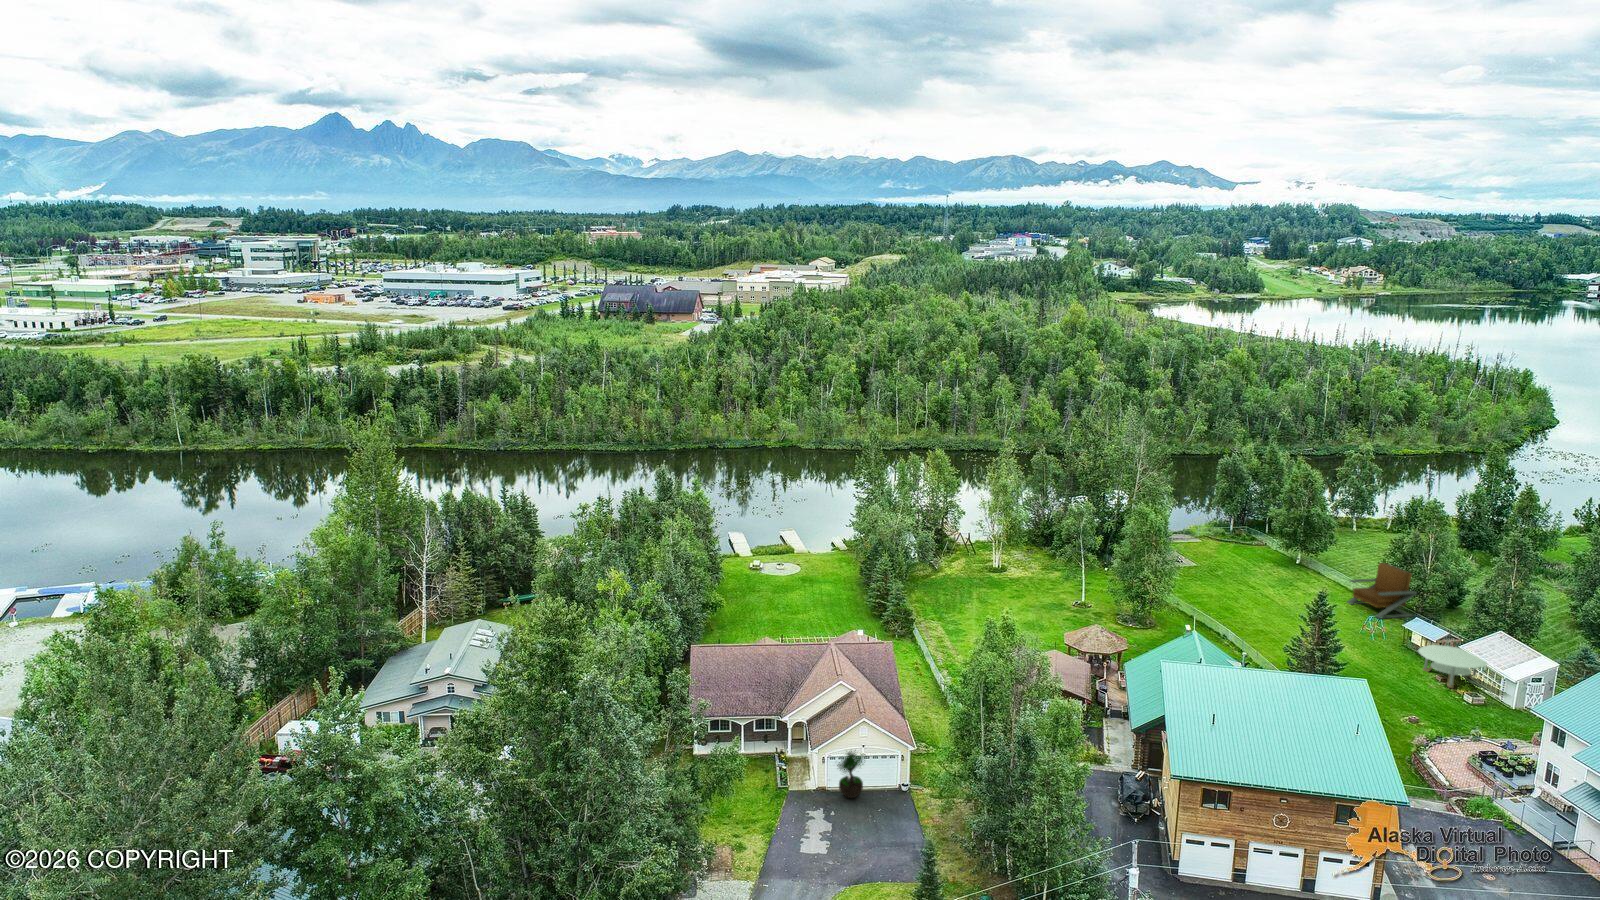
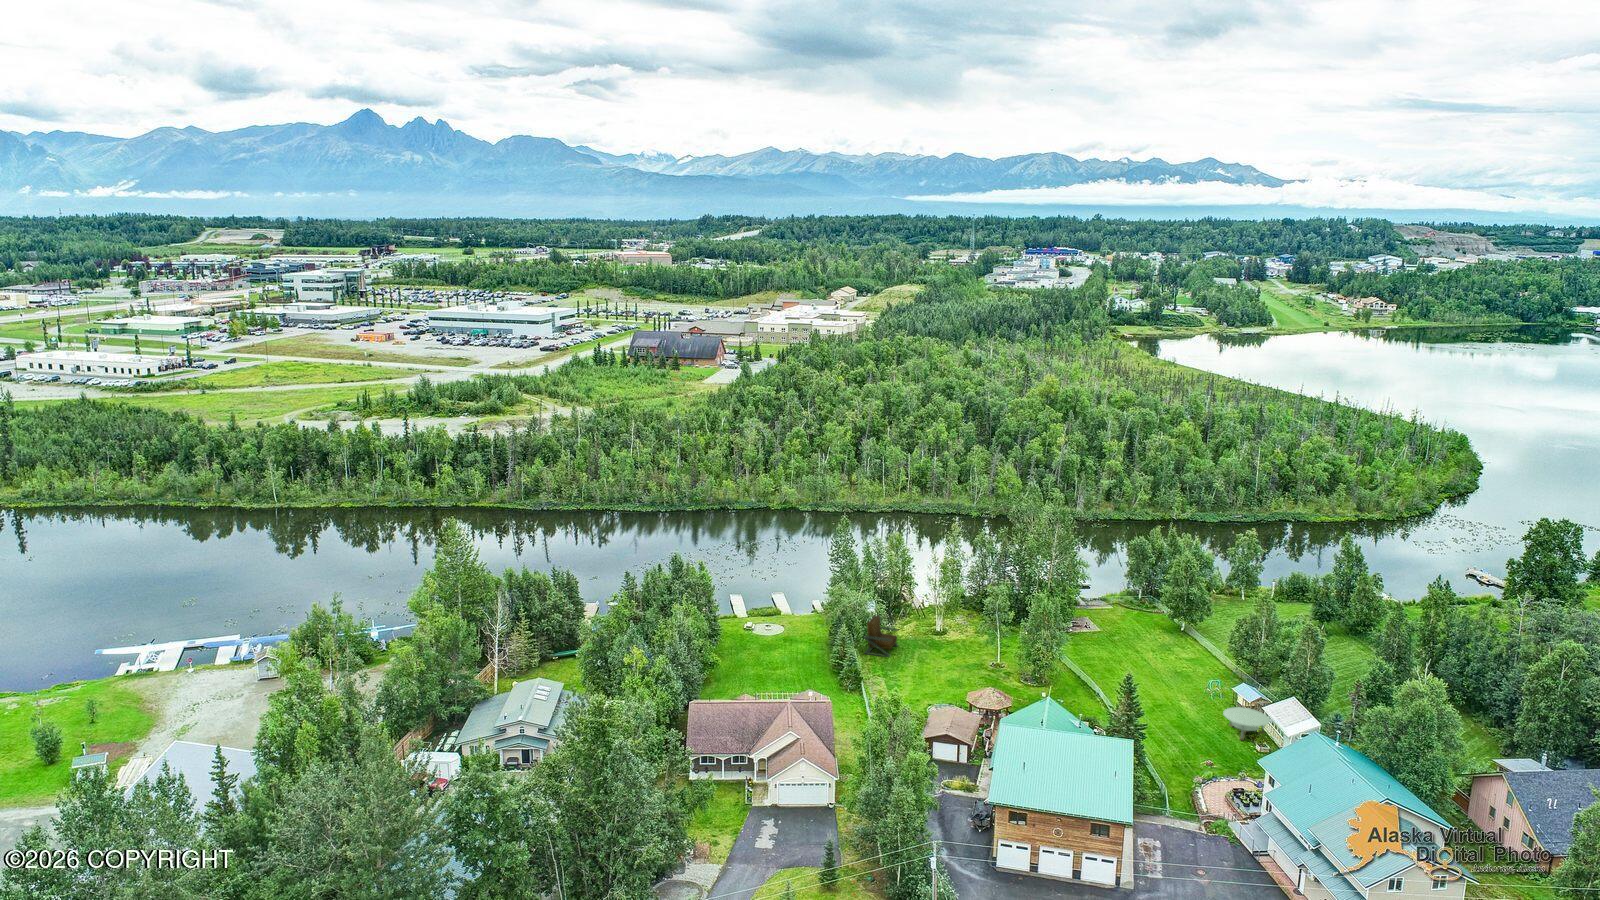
lounge chair: present [1347,563,1417,618] -> present [864,615,898,657]
potted tree: present [837,750,863,798] -> none [782,778,805,813]

